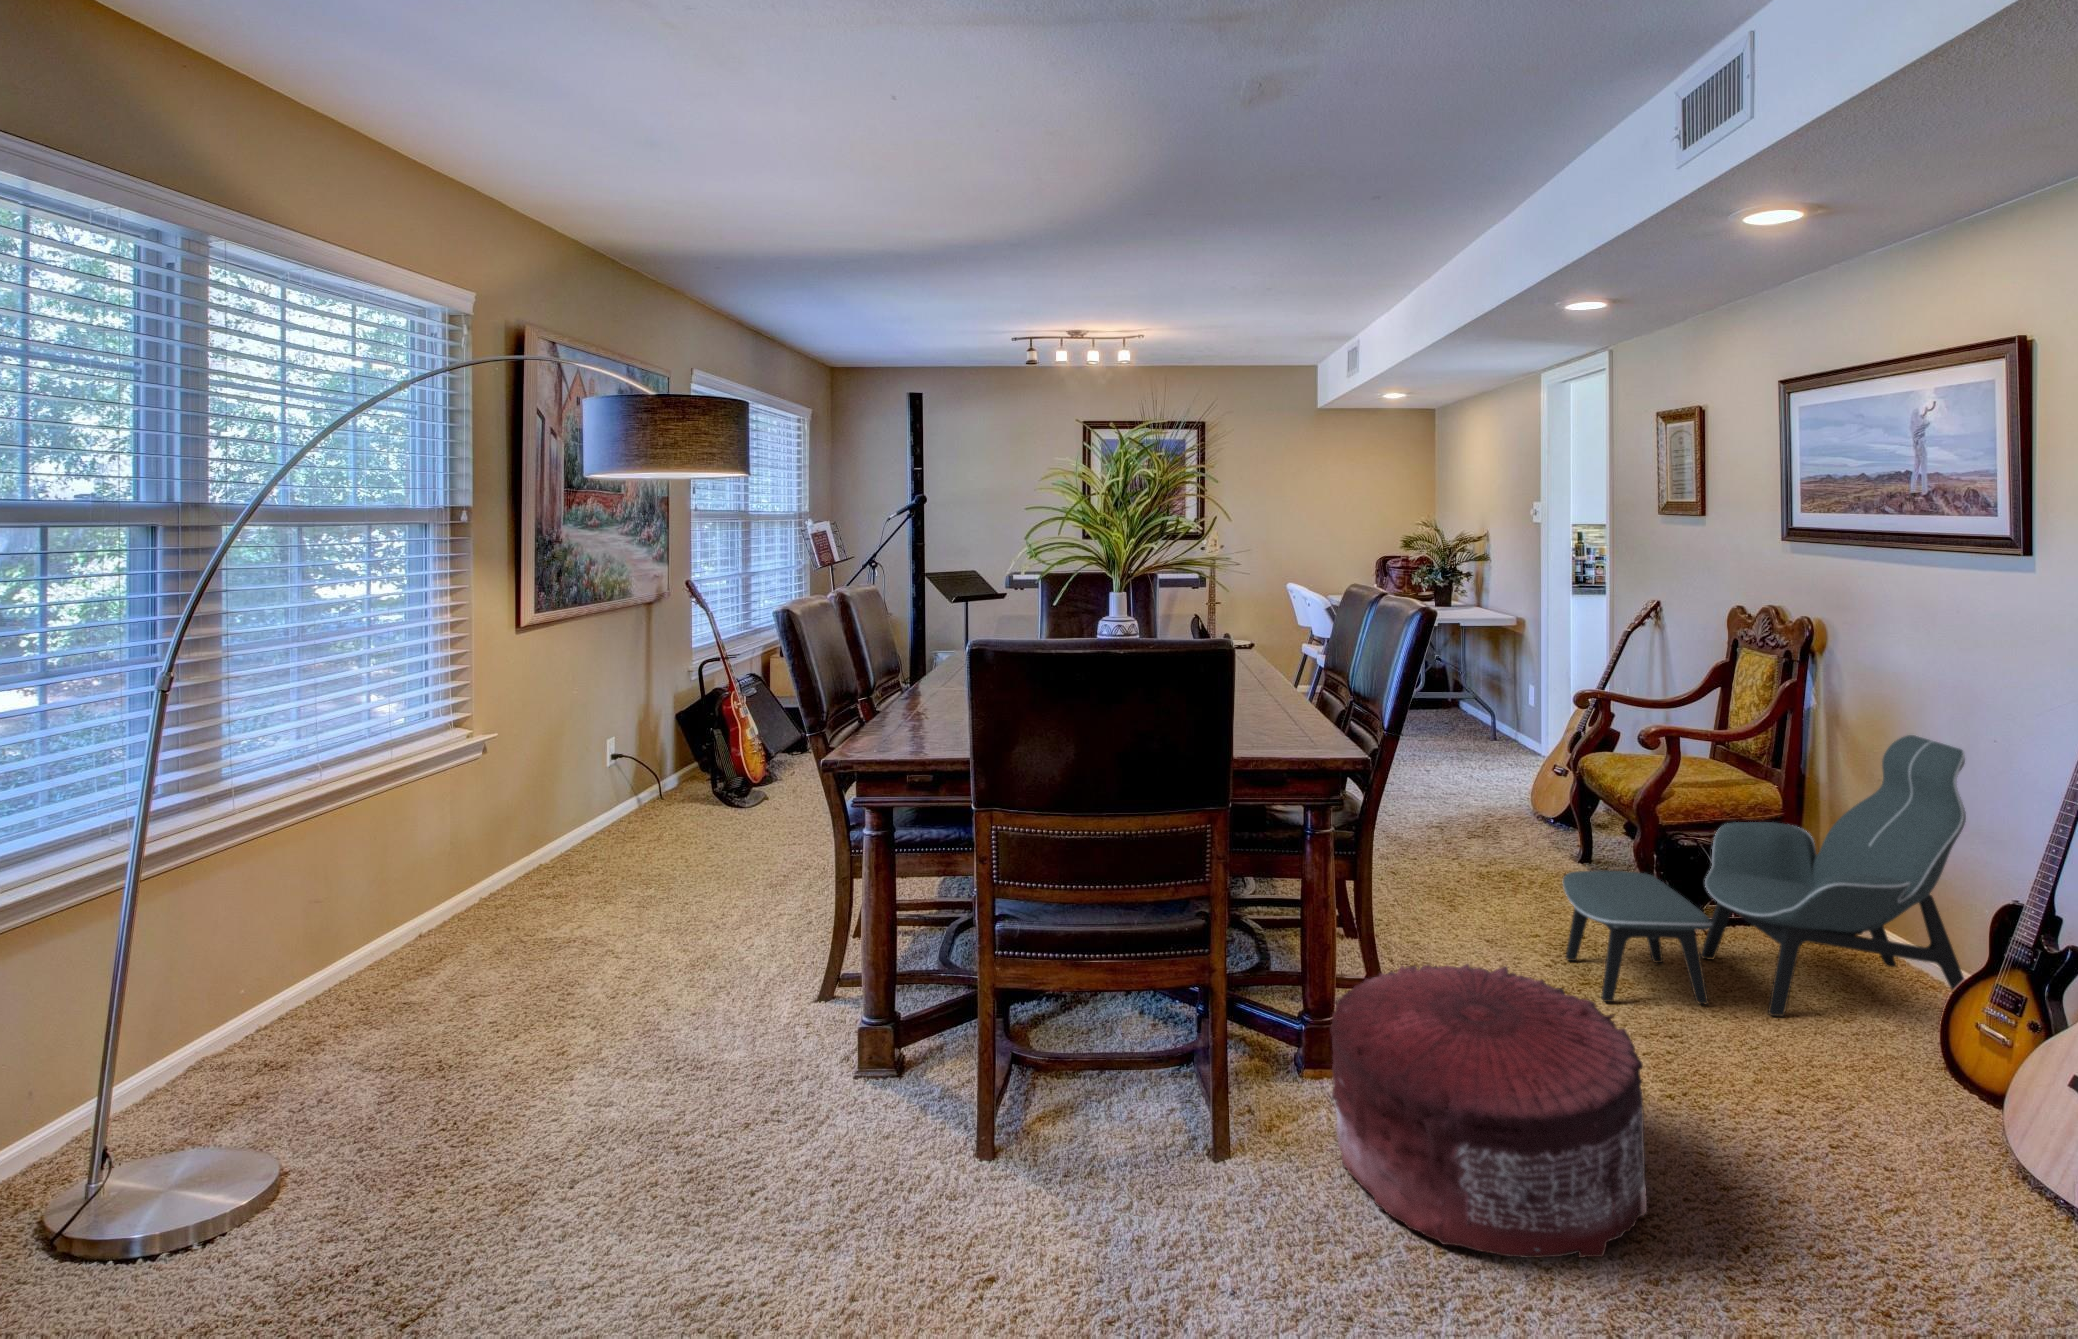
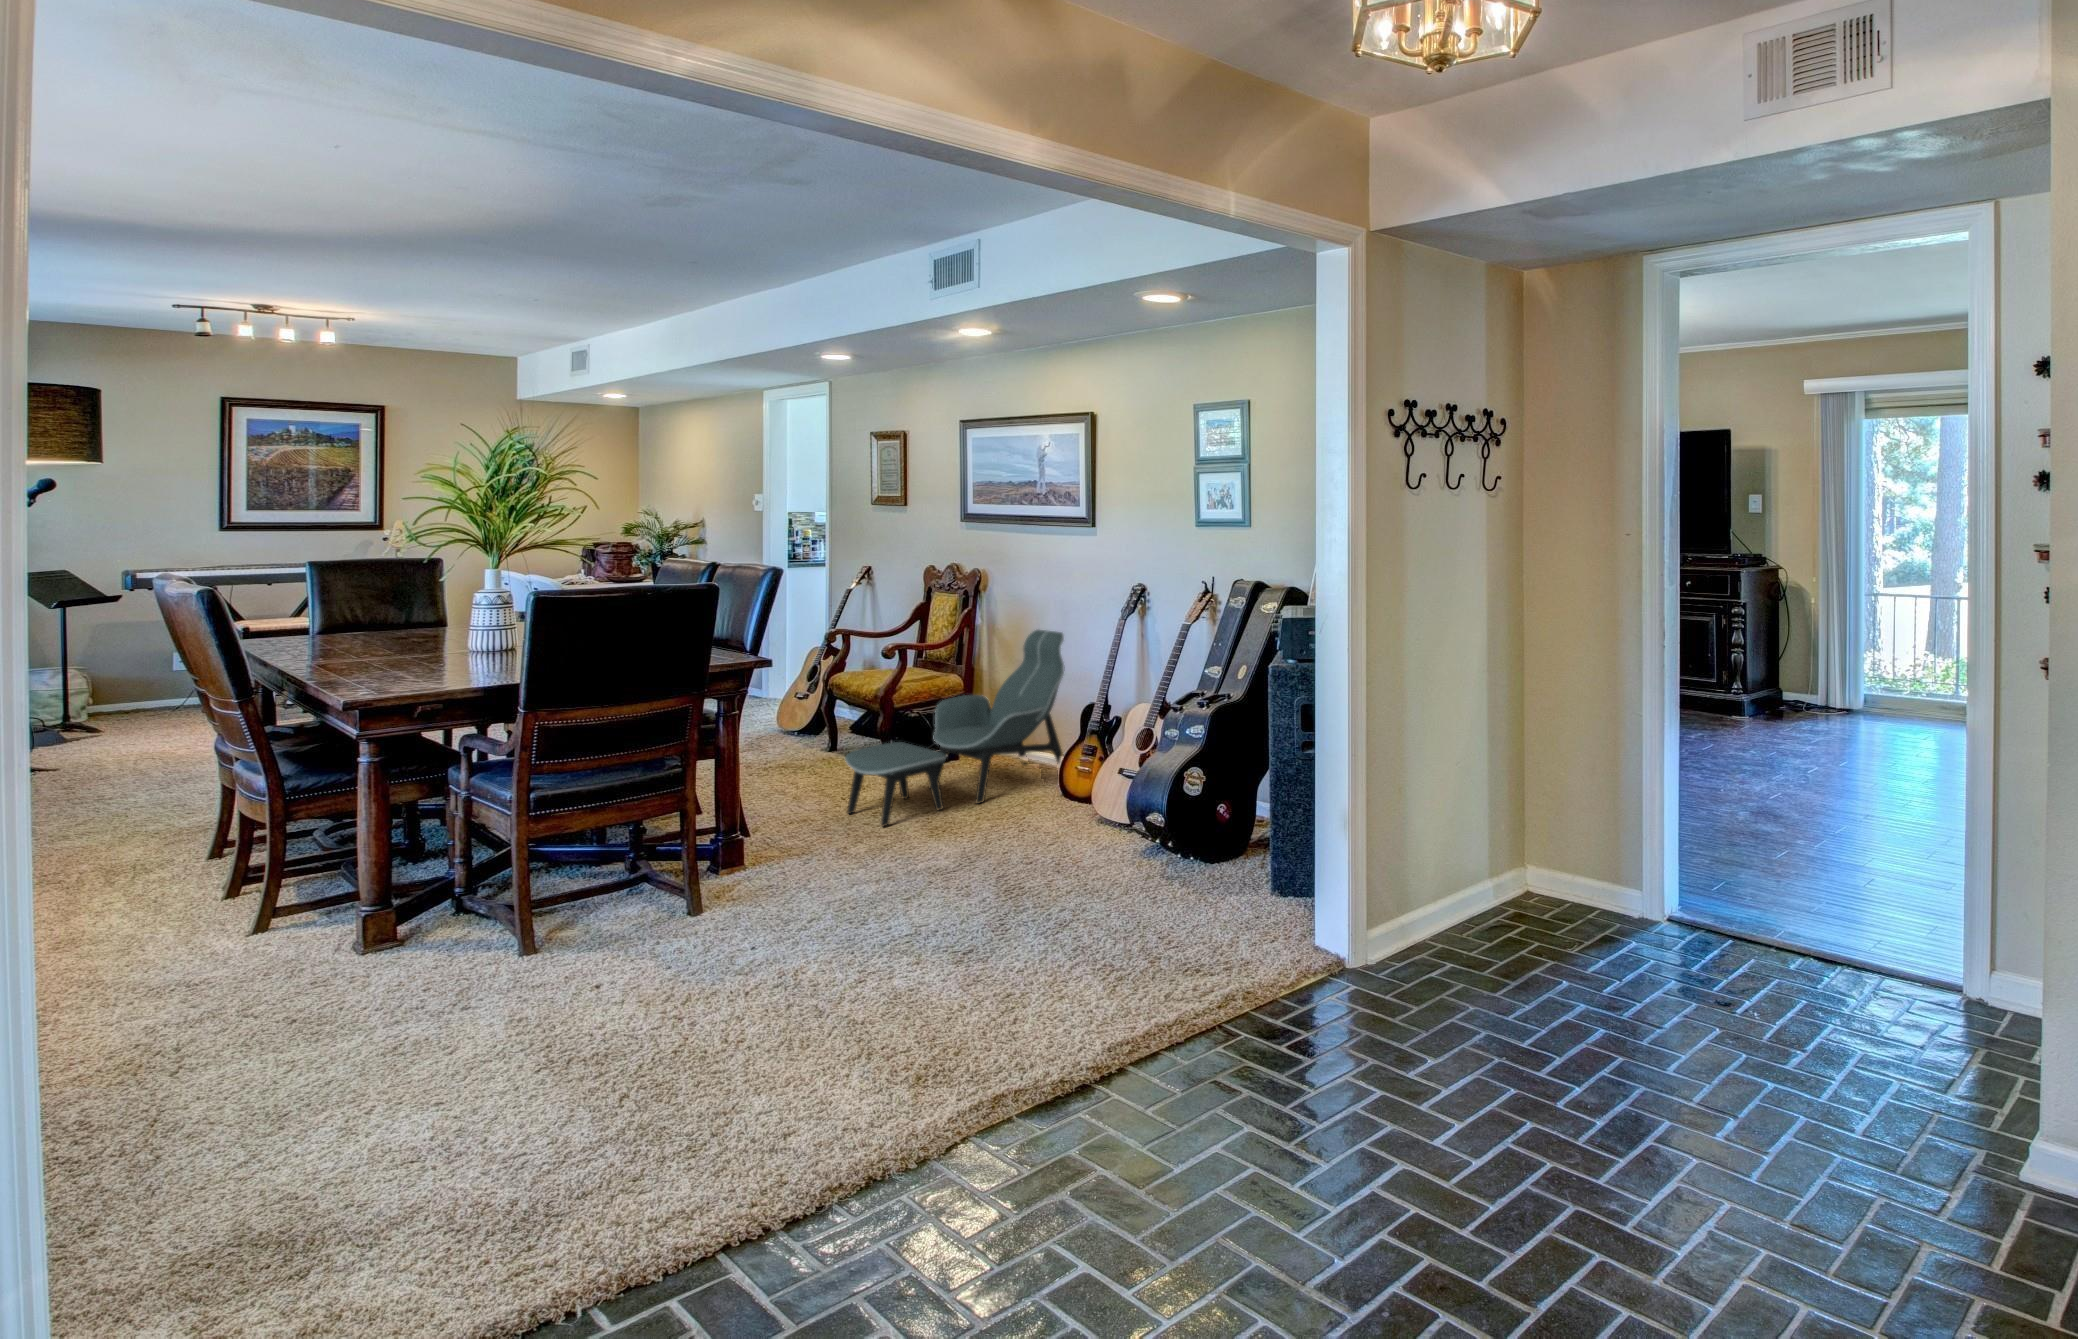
pouf: present [1330,964,1647,1258] -> none [735,802,953,969]

